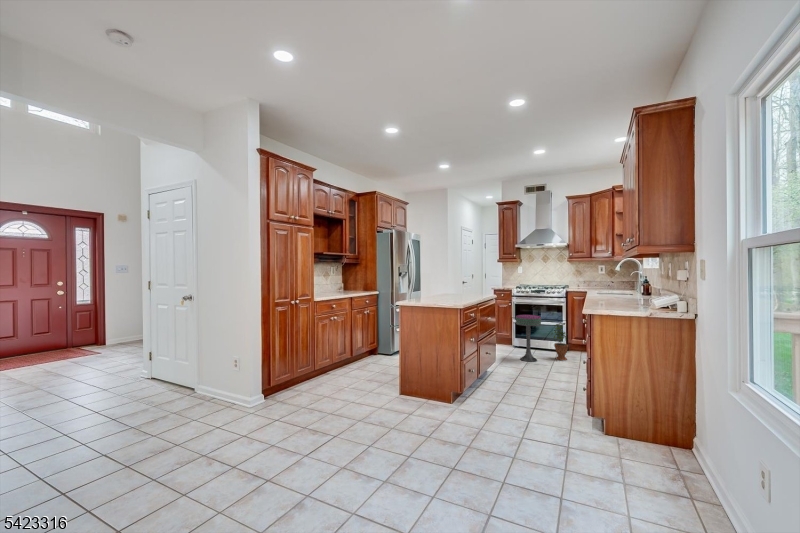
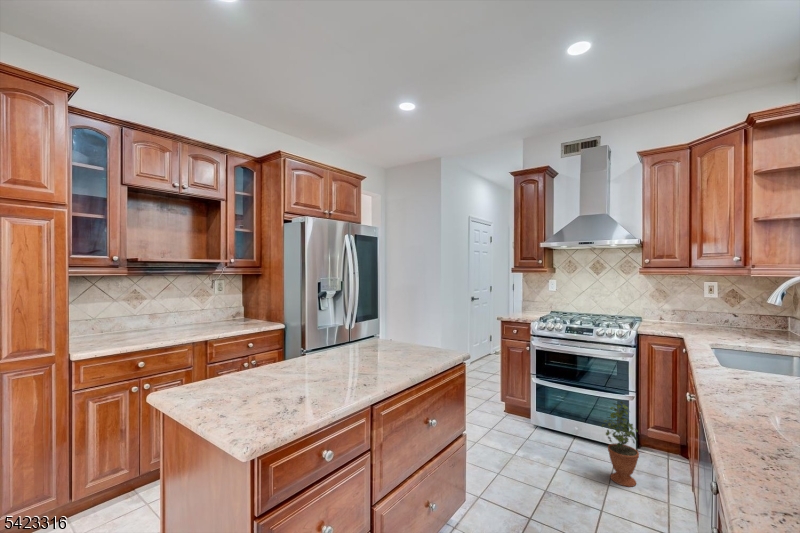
bar stool: present [516,315,541,362] -> none [525,381,578,486]

